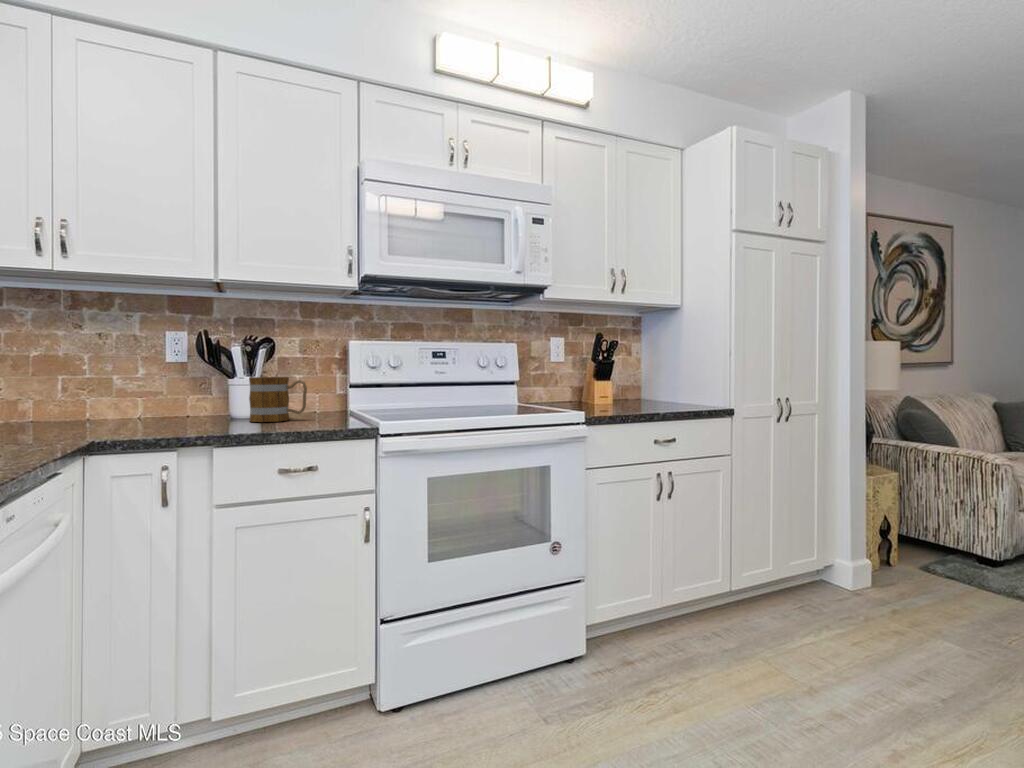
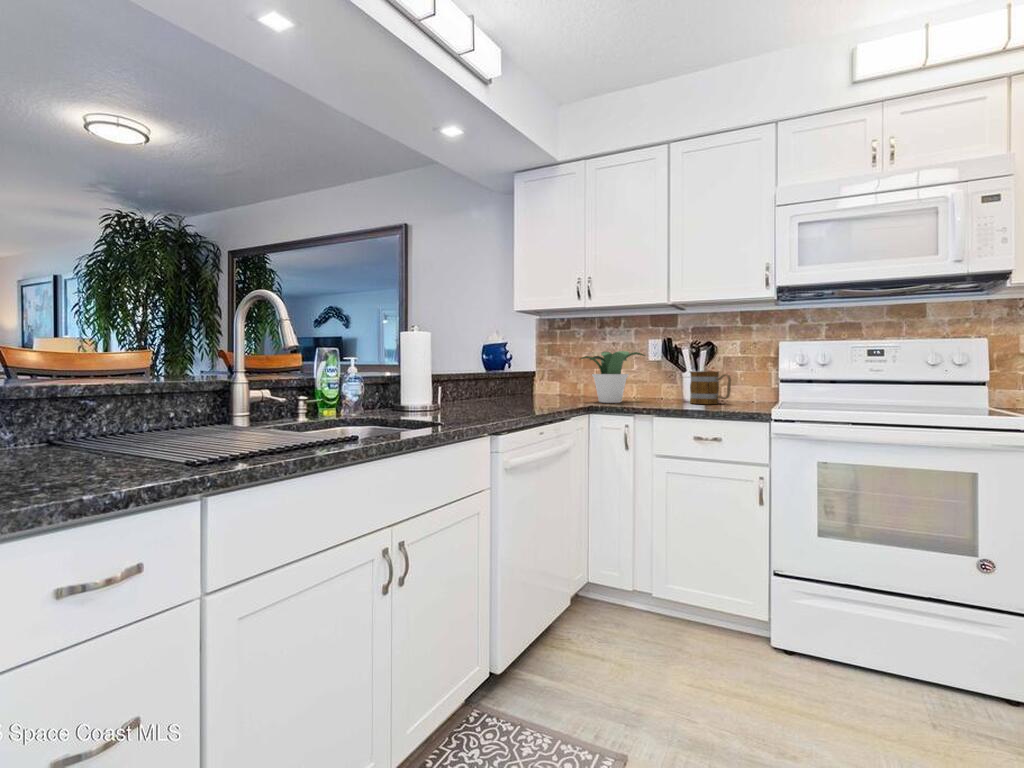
potted plant: none [49,347,176,431] -> present [581,351,645,403]

